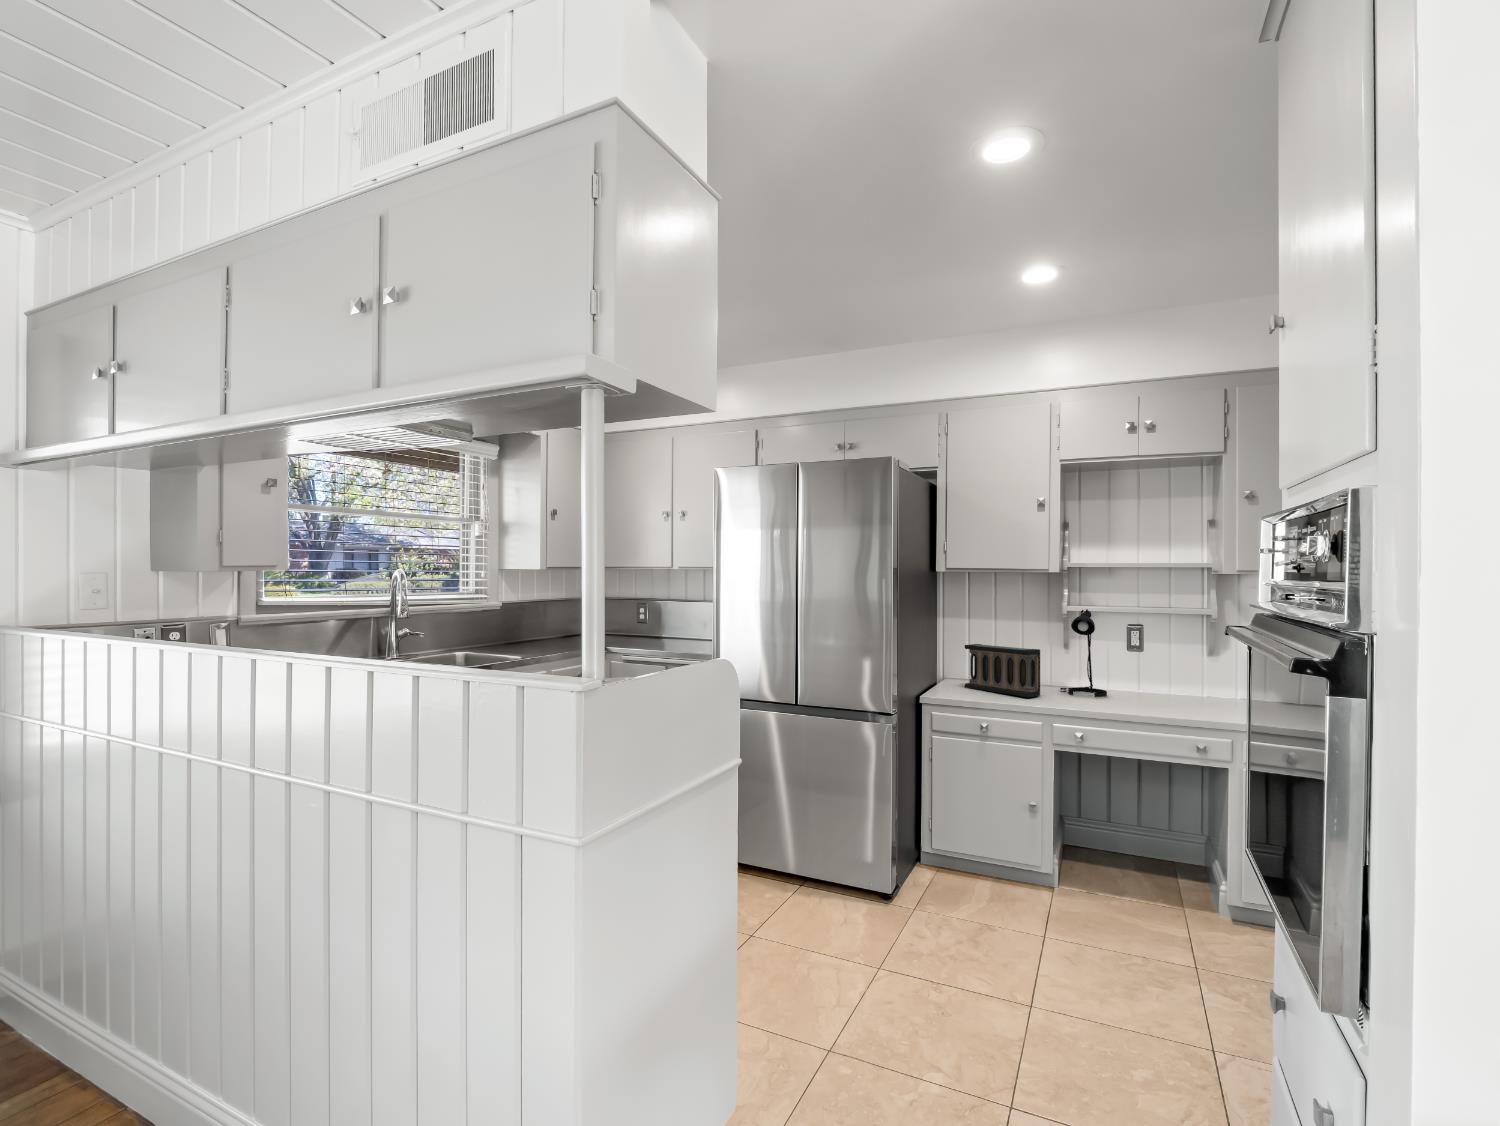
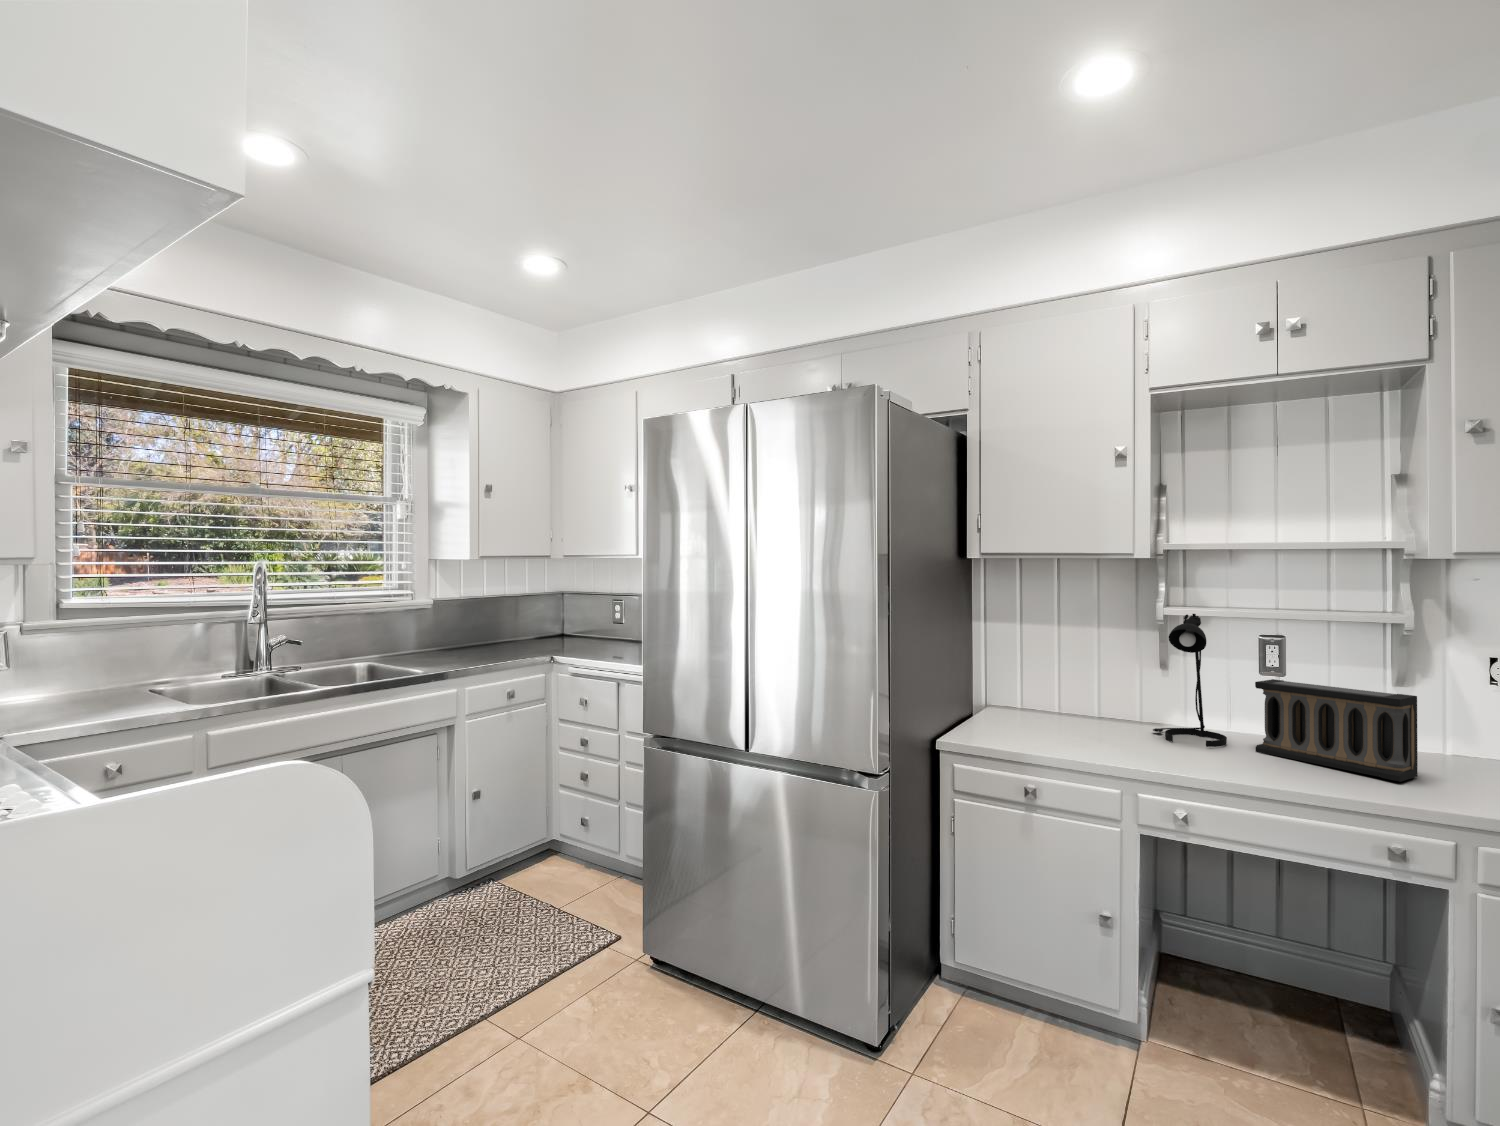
speaker: present [965,644,1040,697] -> present [1255,679,1418,782]

